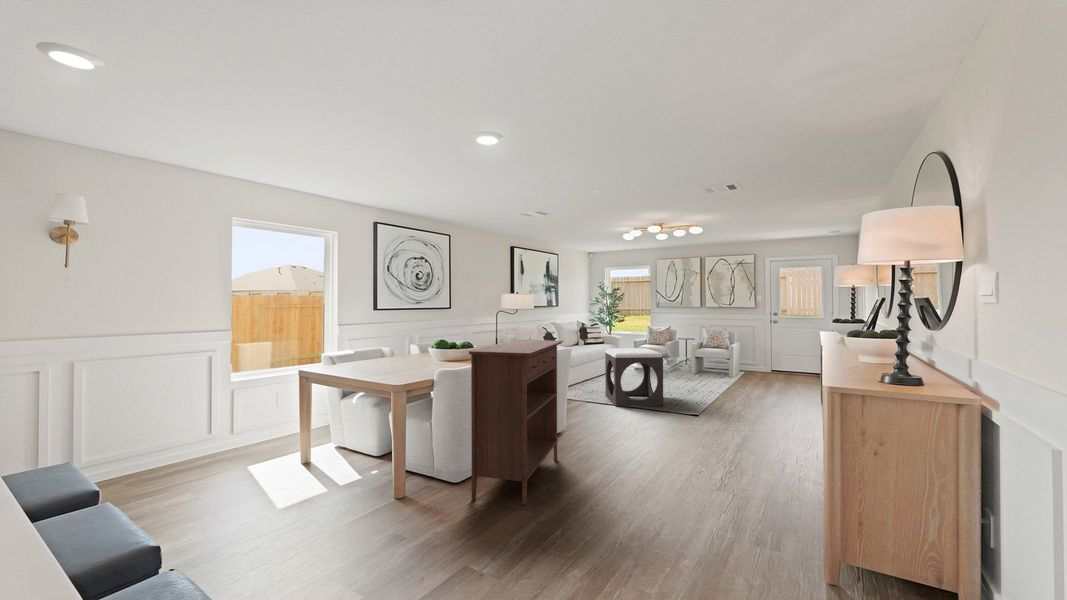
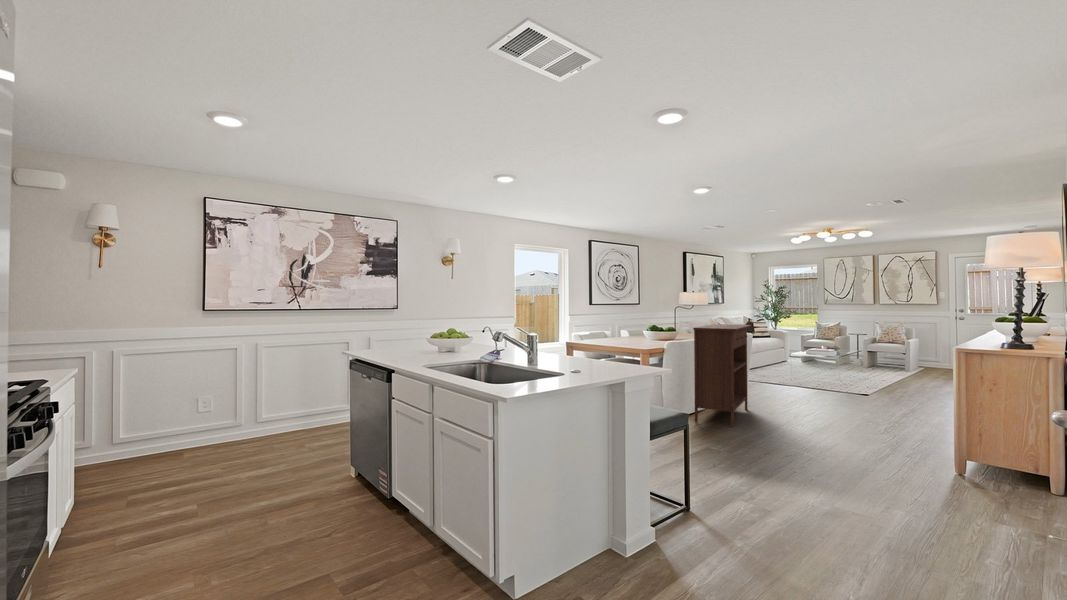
footstool: present [605,348,663,406] -> none [777,338,833,386]

